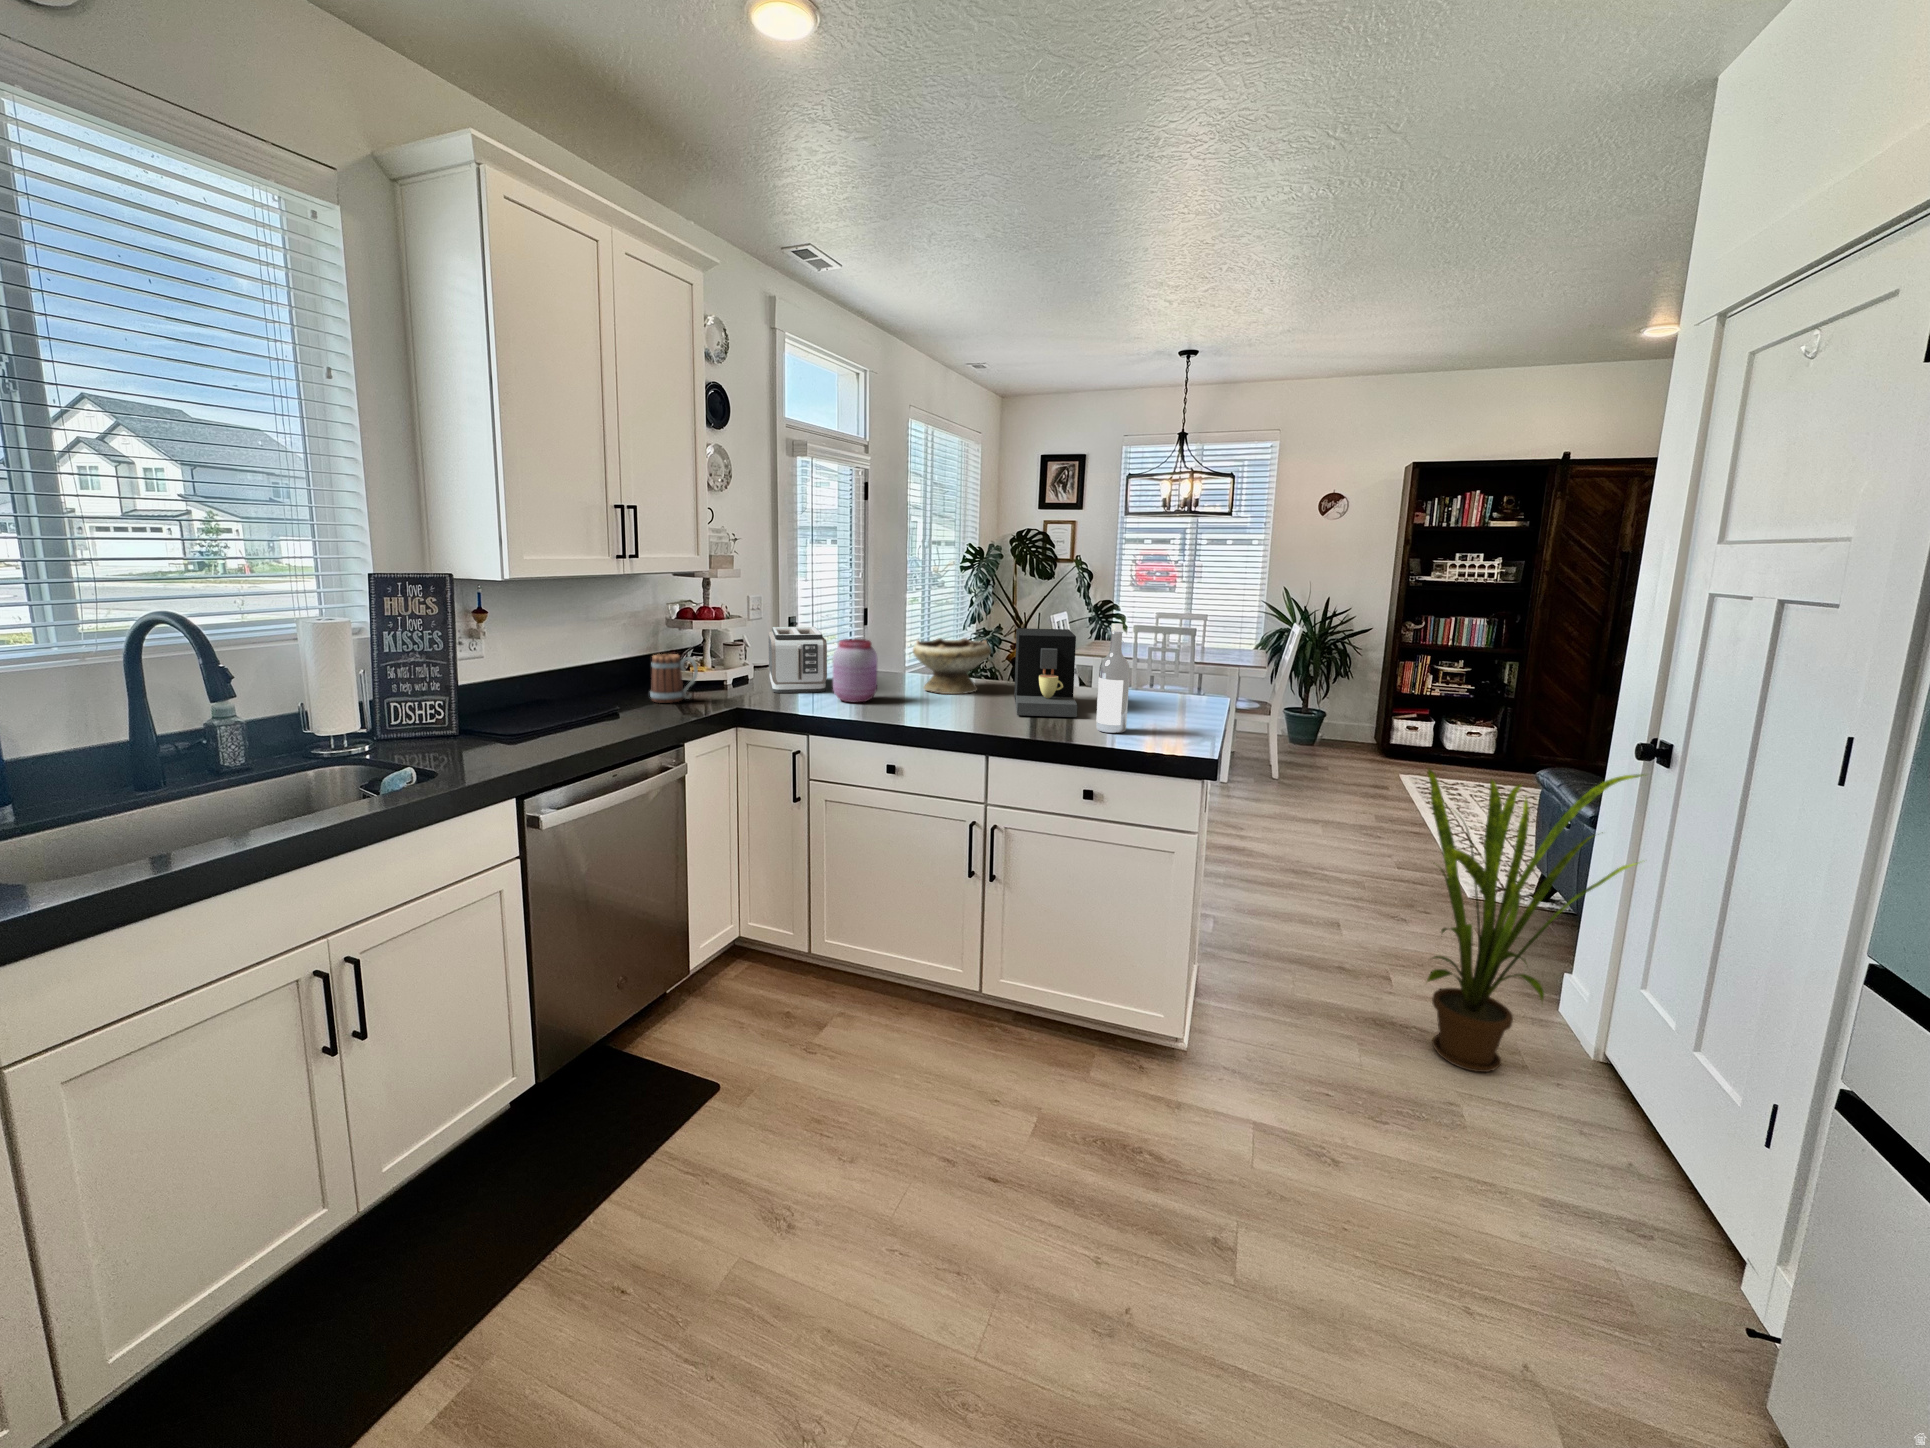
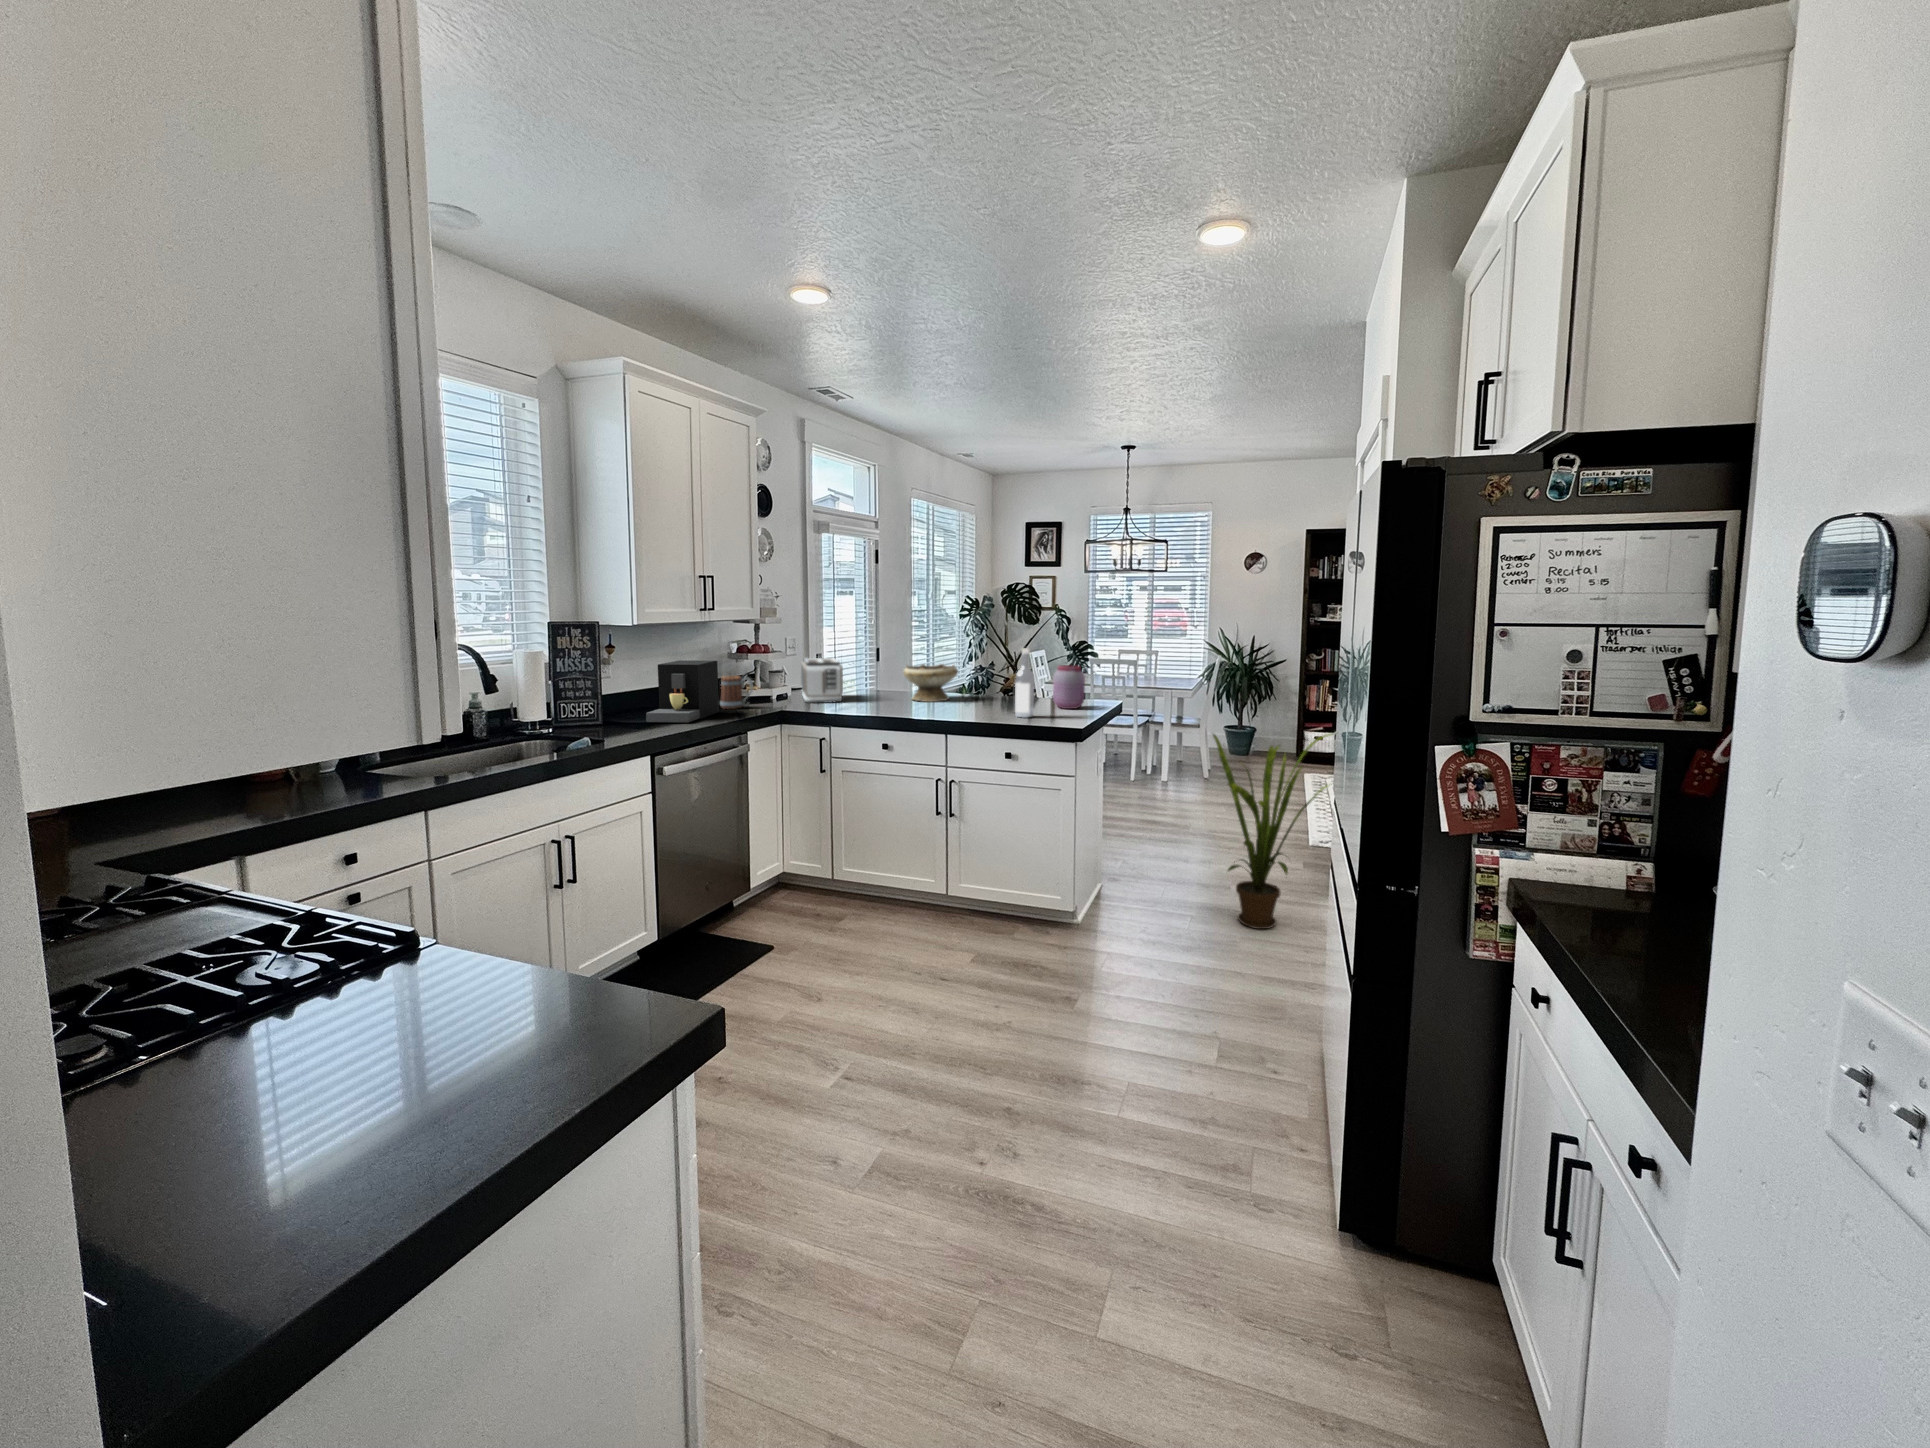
coffee maker: present [1014,628,1077,717] -> present [646,660,719,722]
jar: present [833,639,877,703] -> present [1053,665,1085,709]

